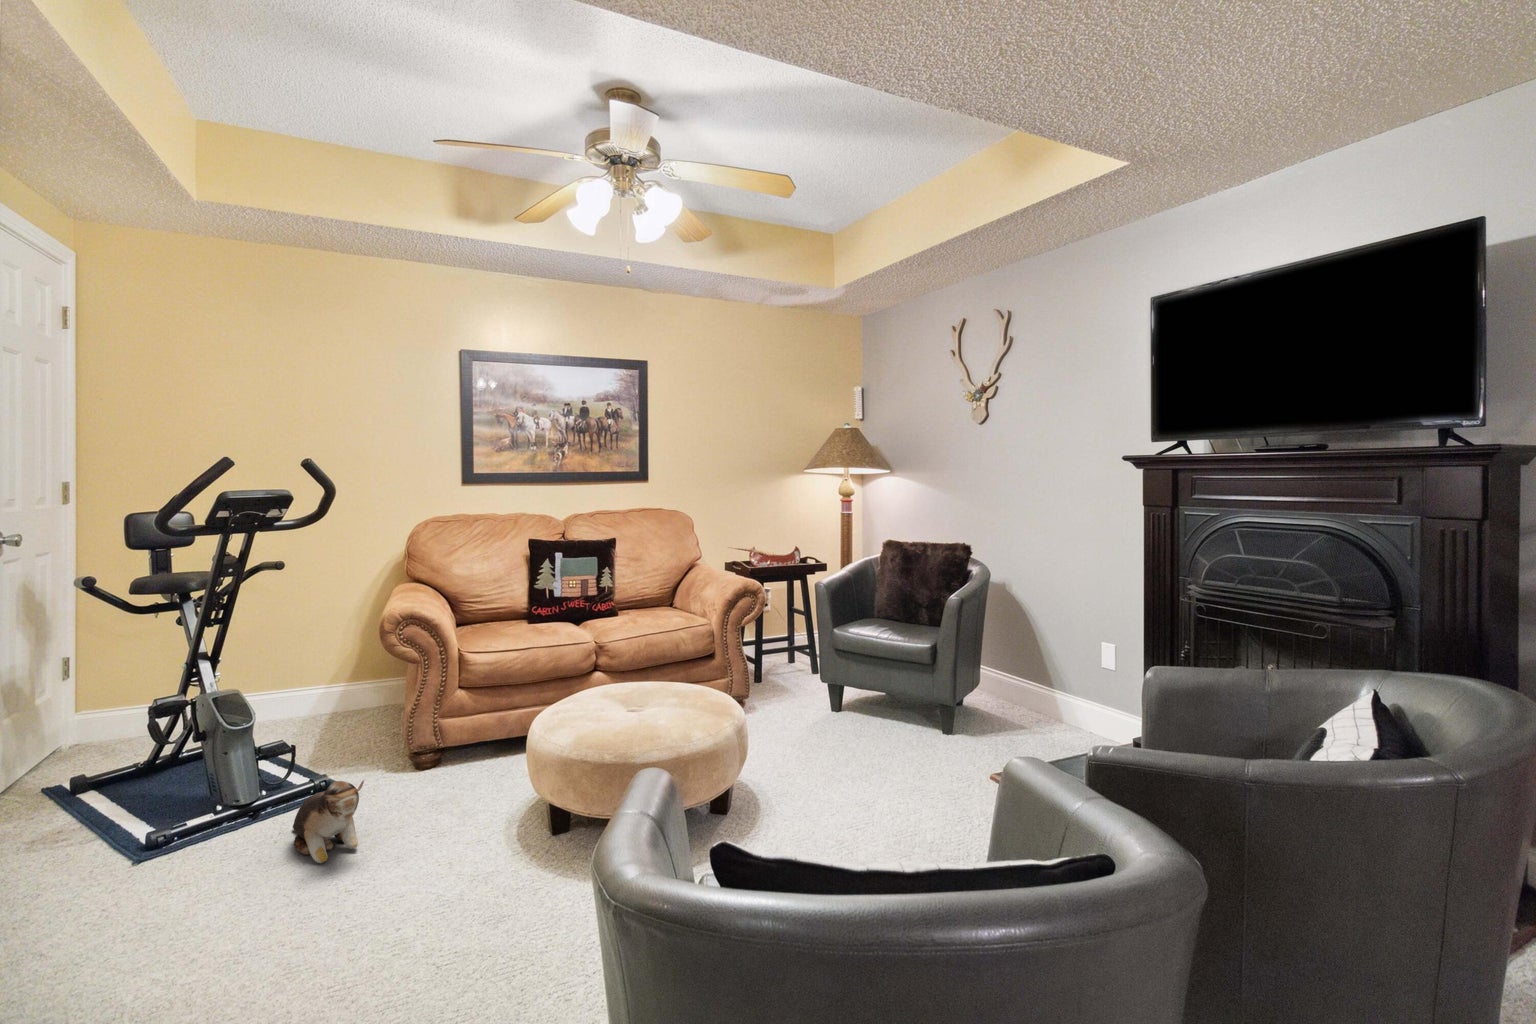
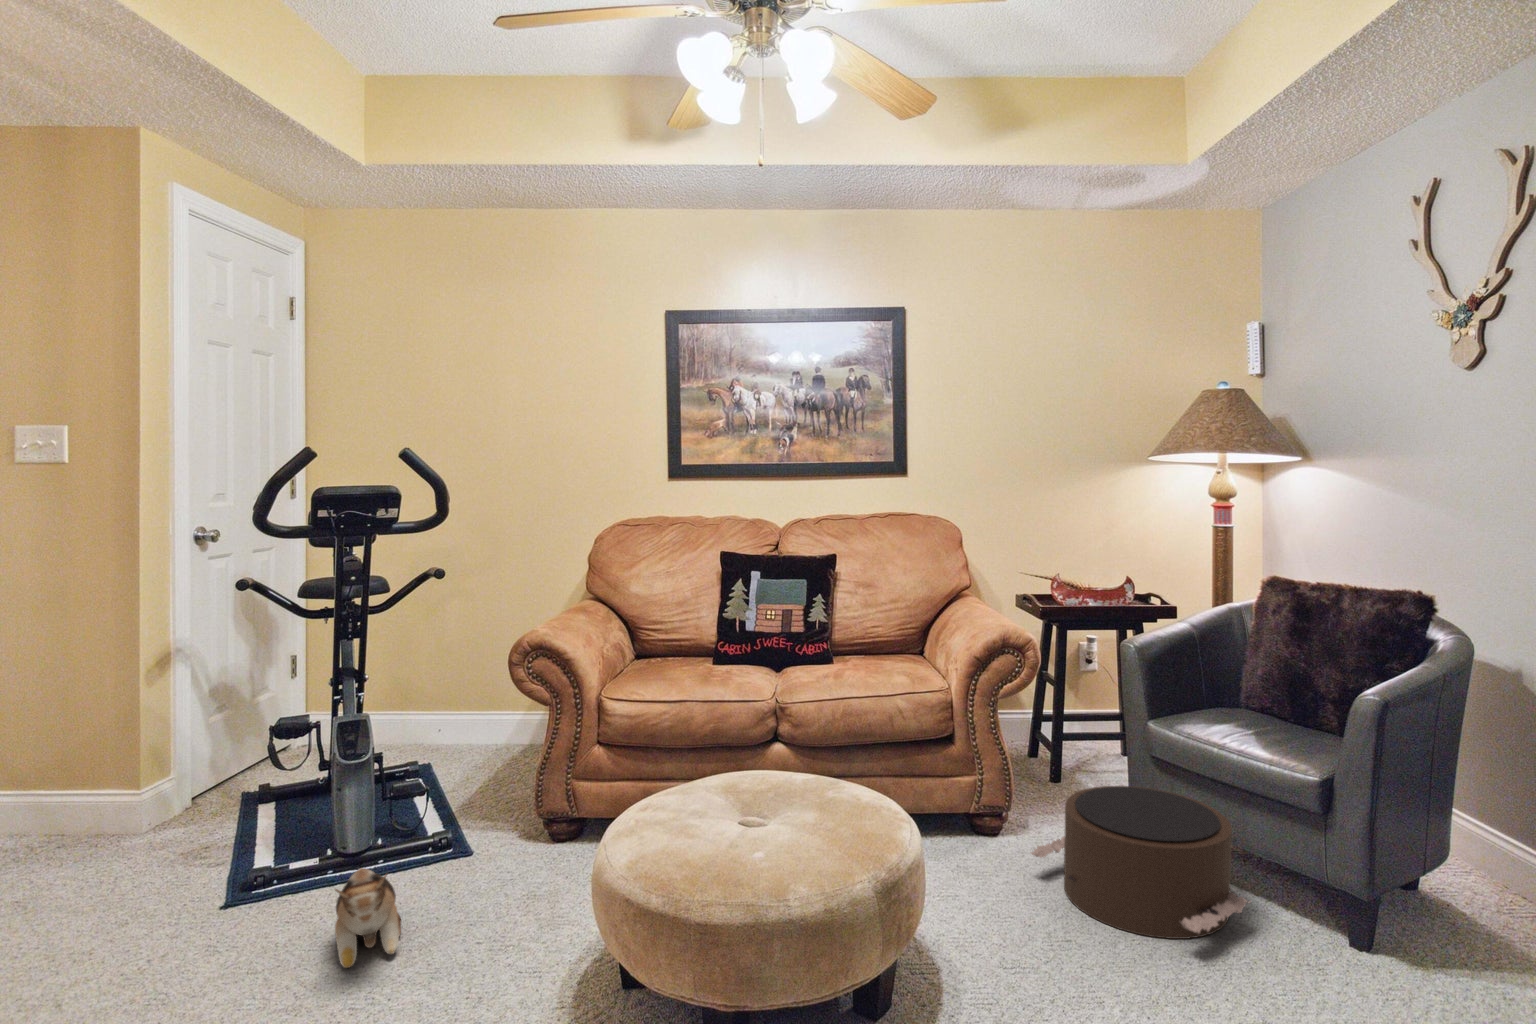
pouf: none [775,671,899,748] -> present [1031,786,1251,939]

